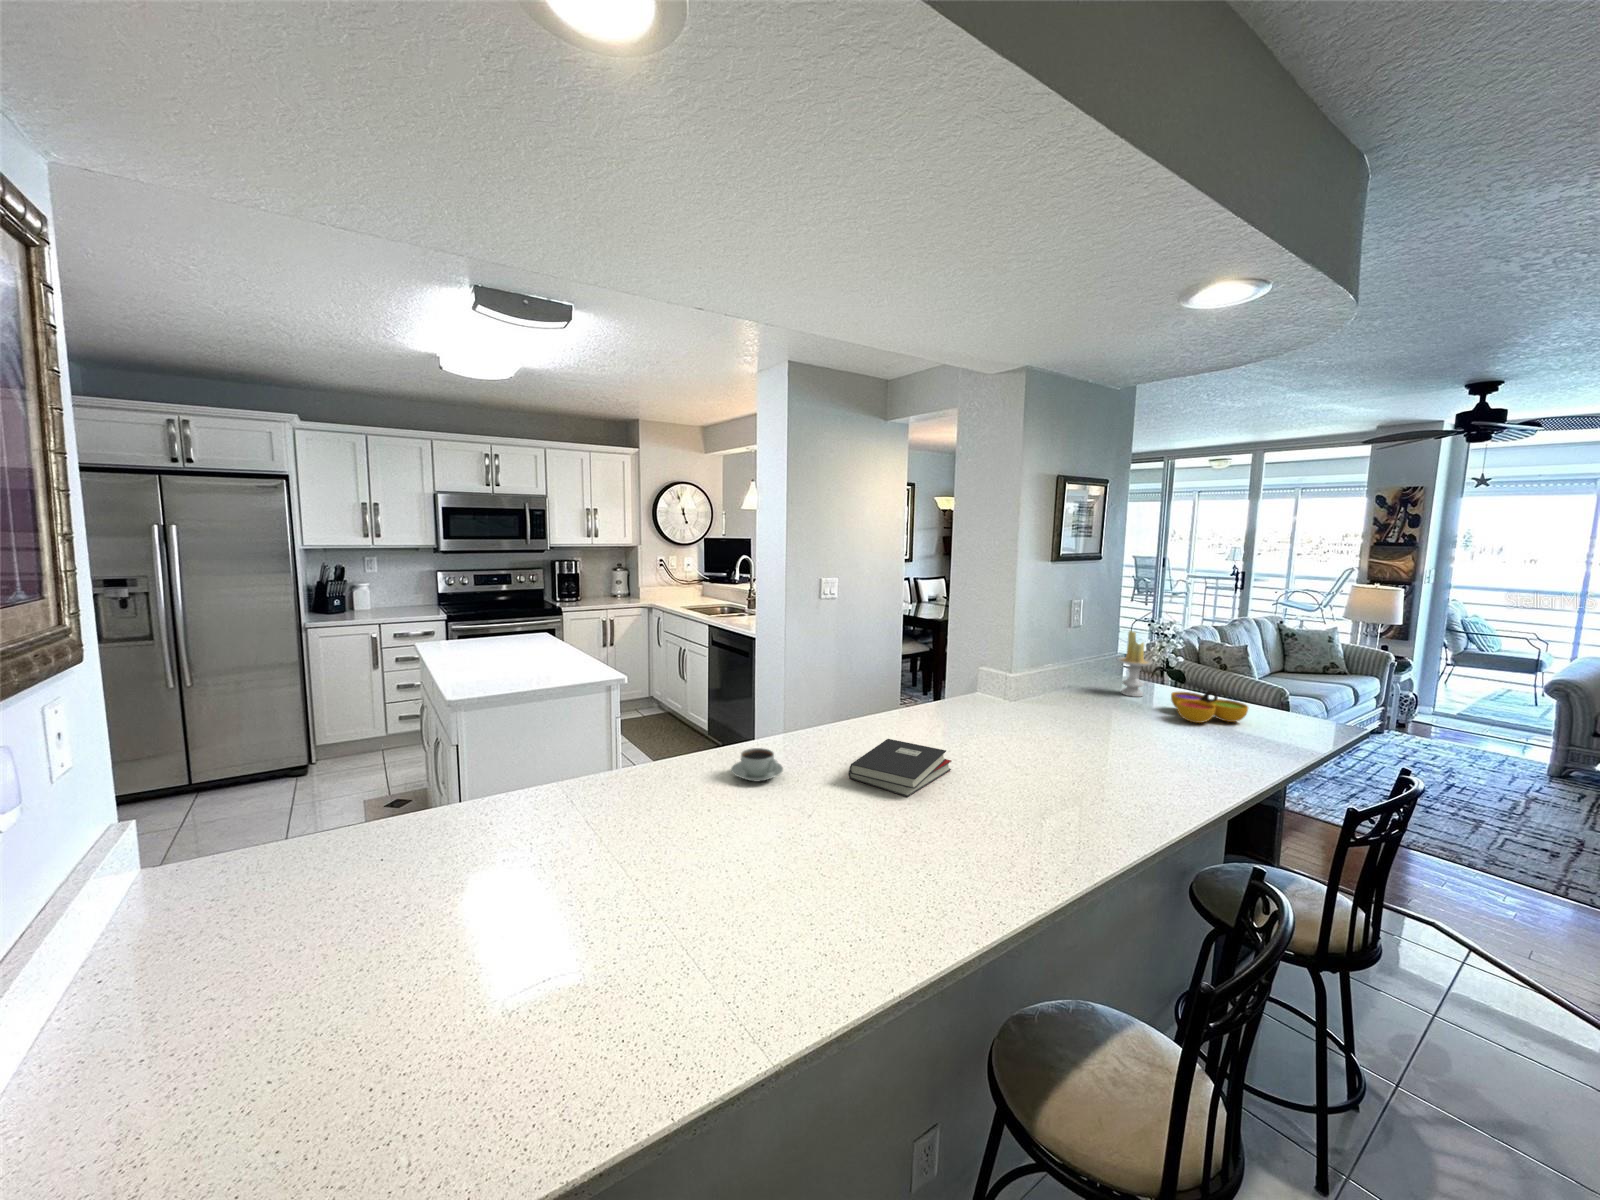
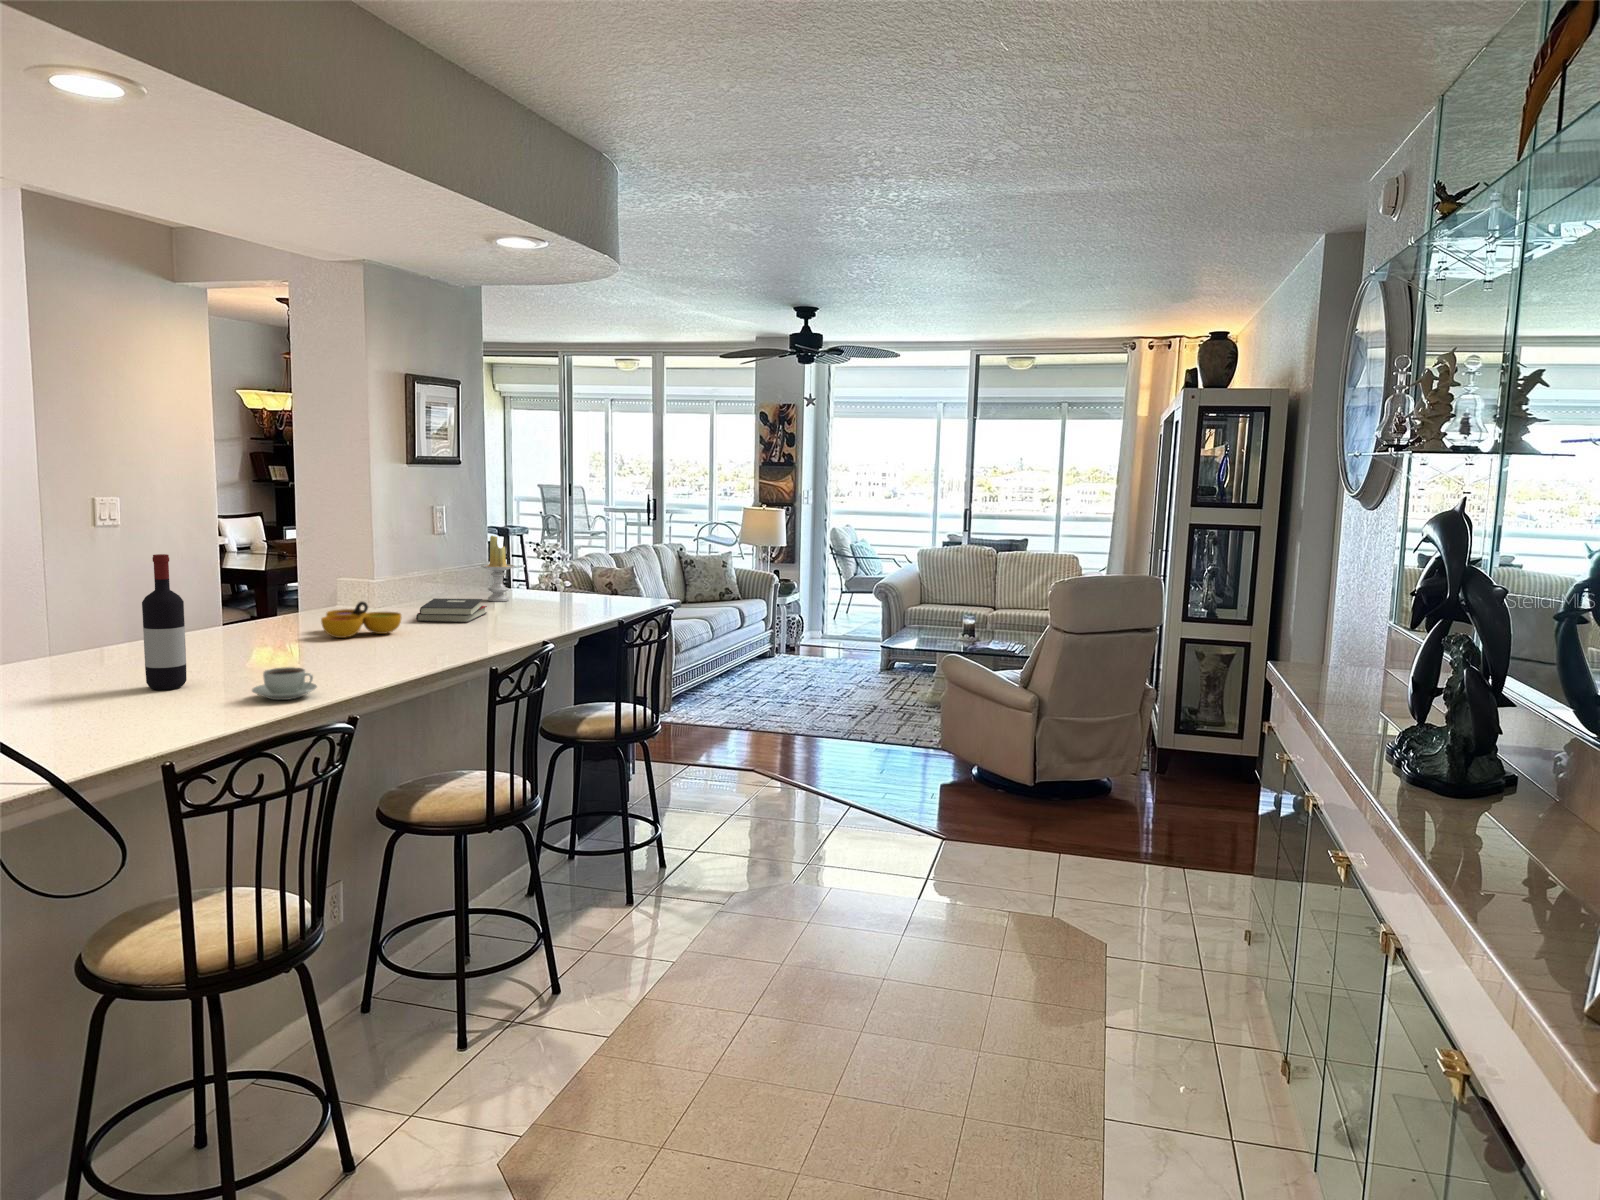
wine bottle: none [788,679,826,824] -> present [142,554,187,690]
decorative bowl: present [1171,691,1248,723] -> present [321,602,401,638]
hardback book: present [848,739,951,797] -> present [416,598,487,623]
coffee cup: present [731,748,783,781] -> present [252,667,317,700]

